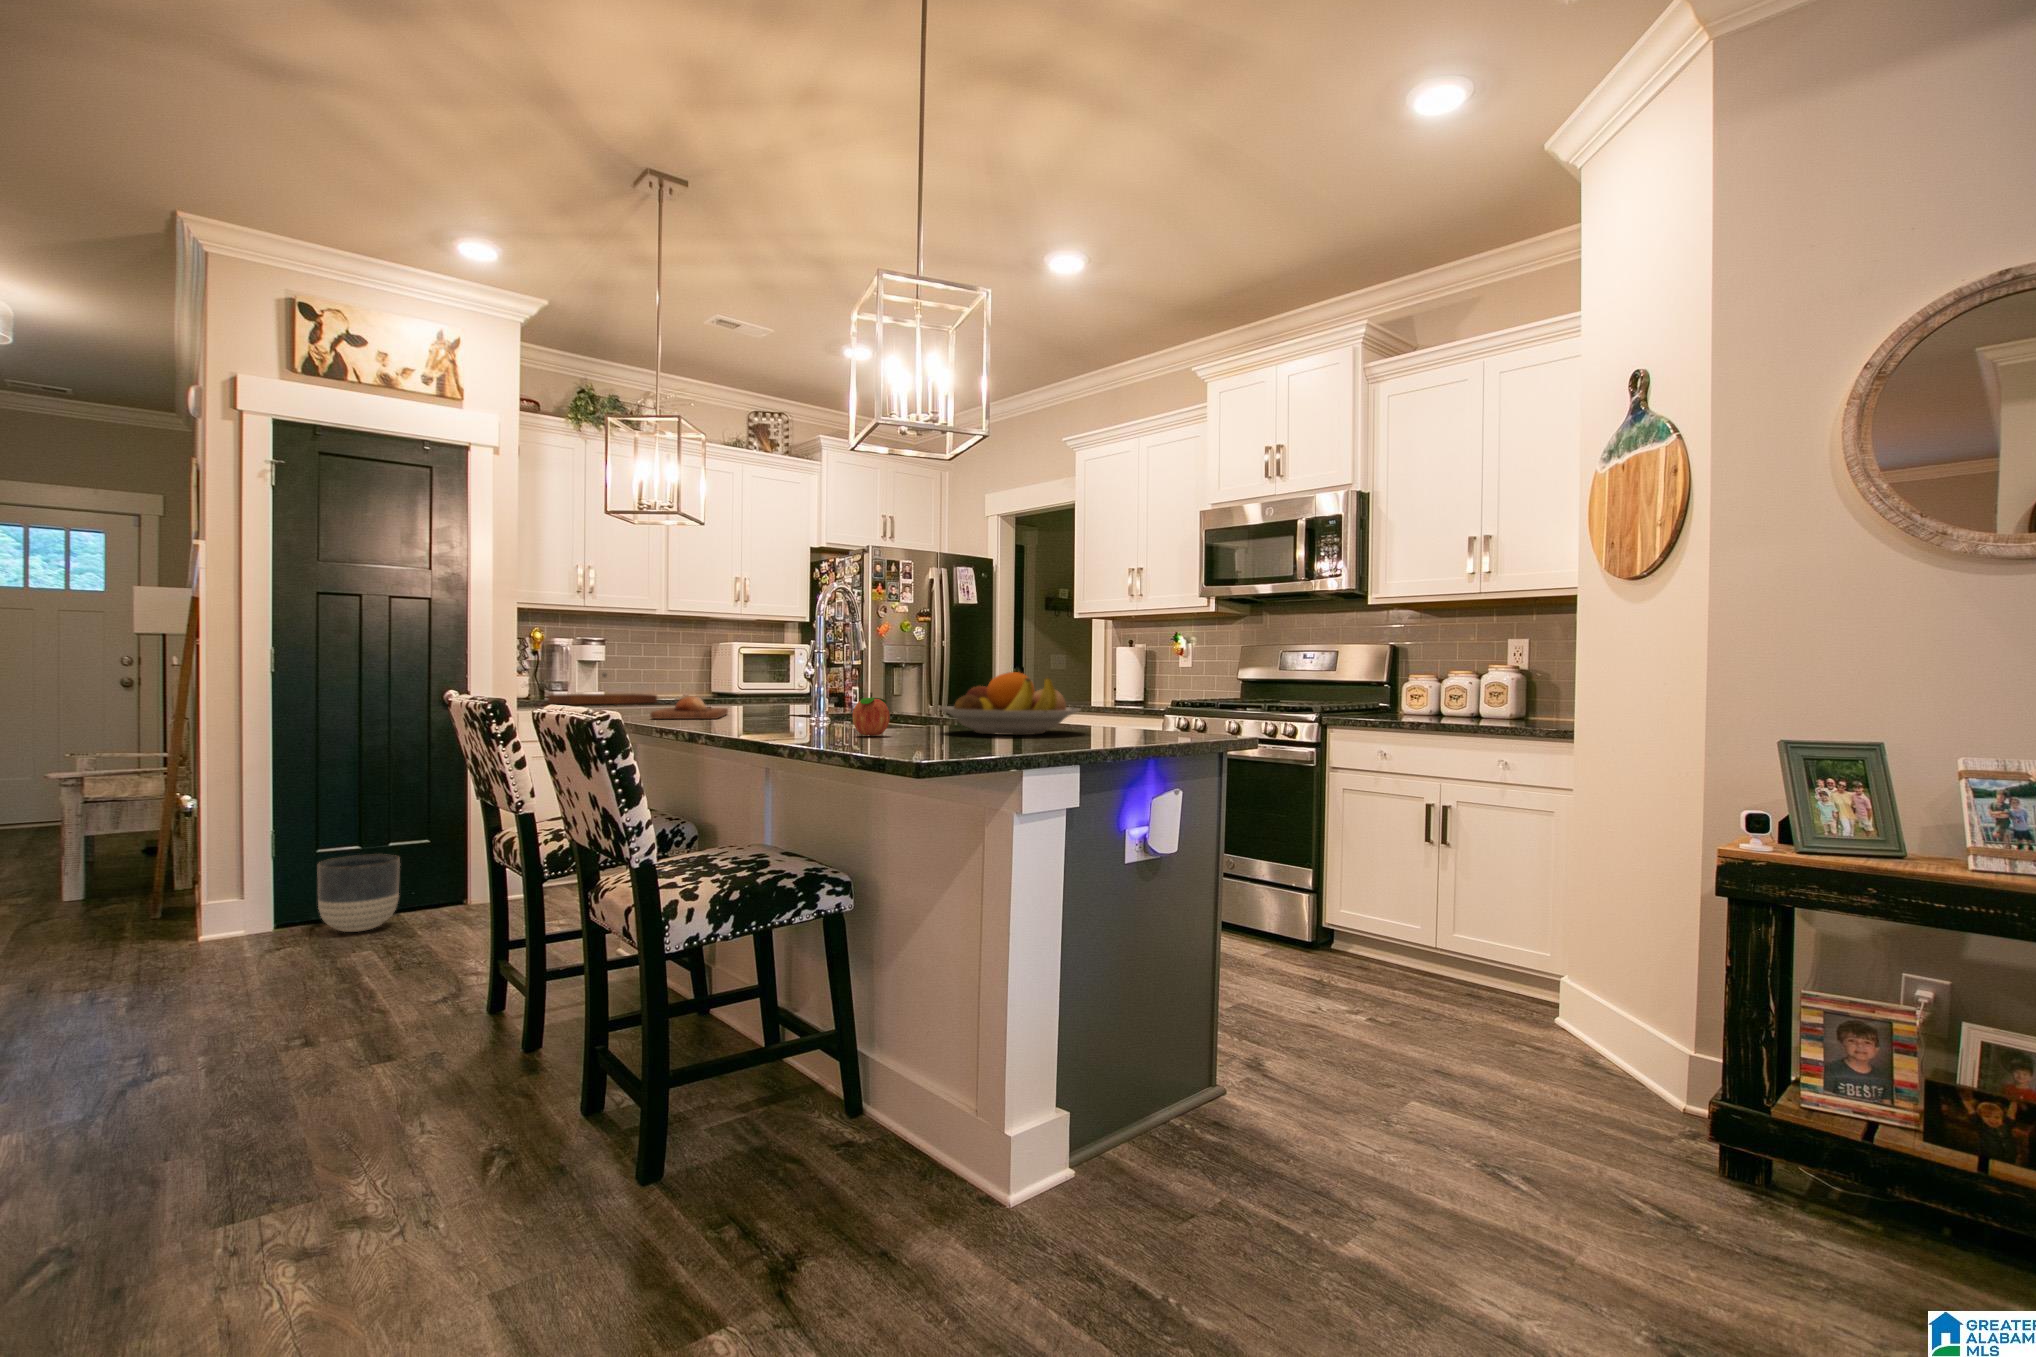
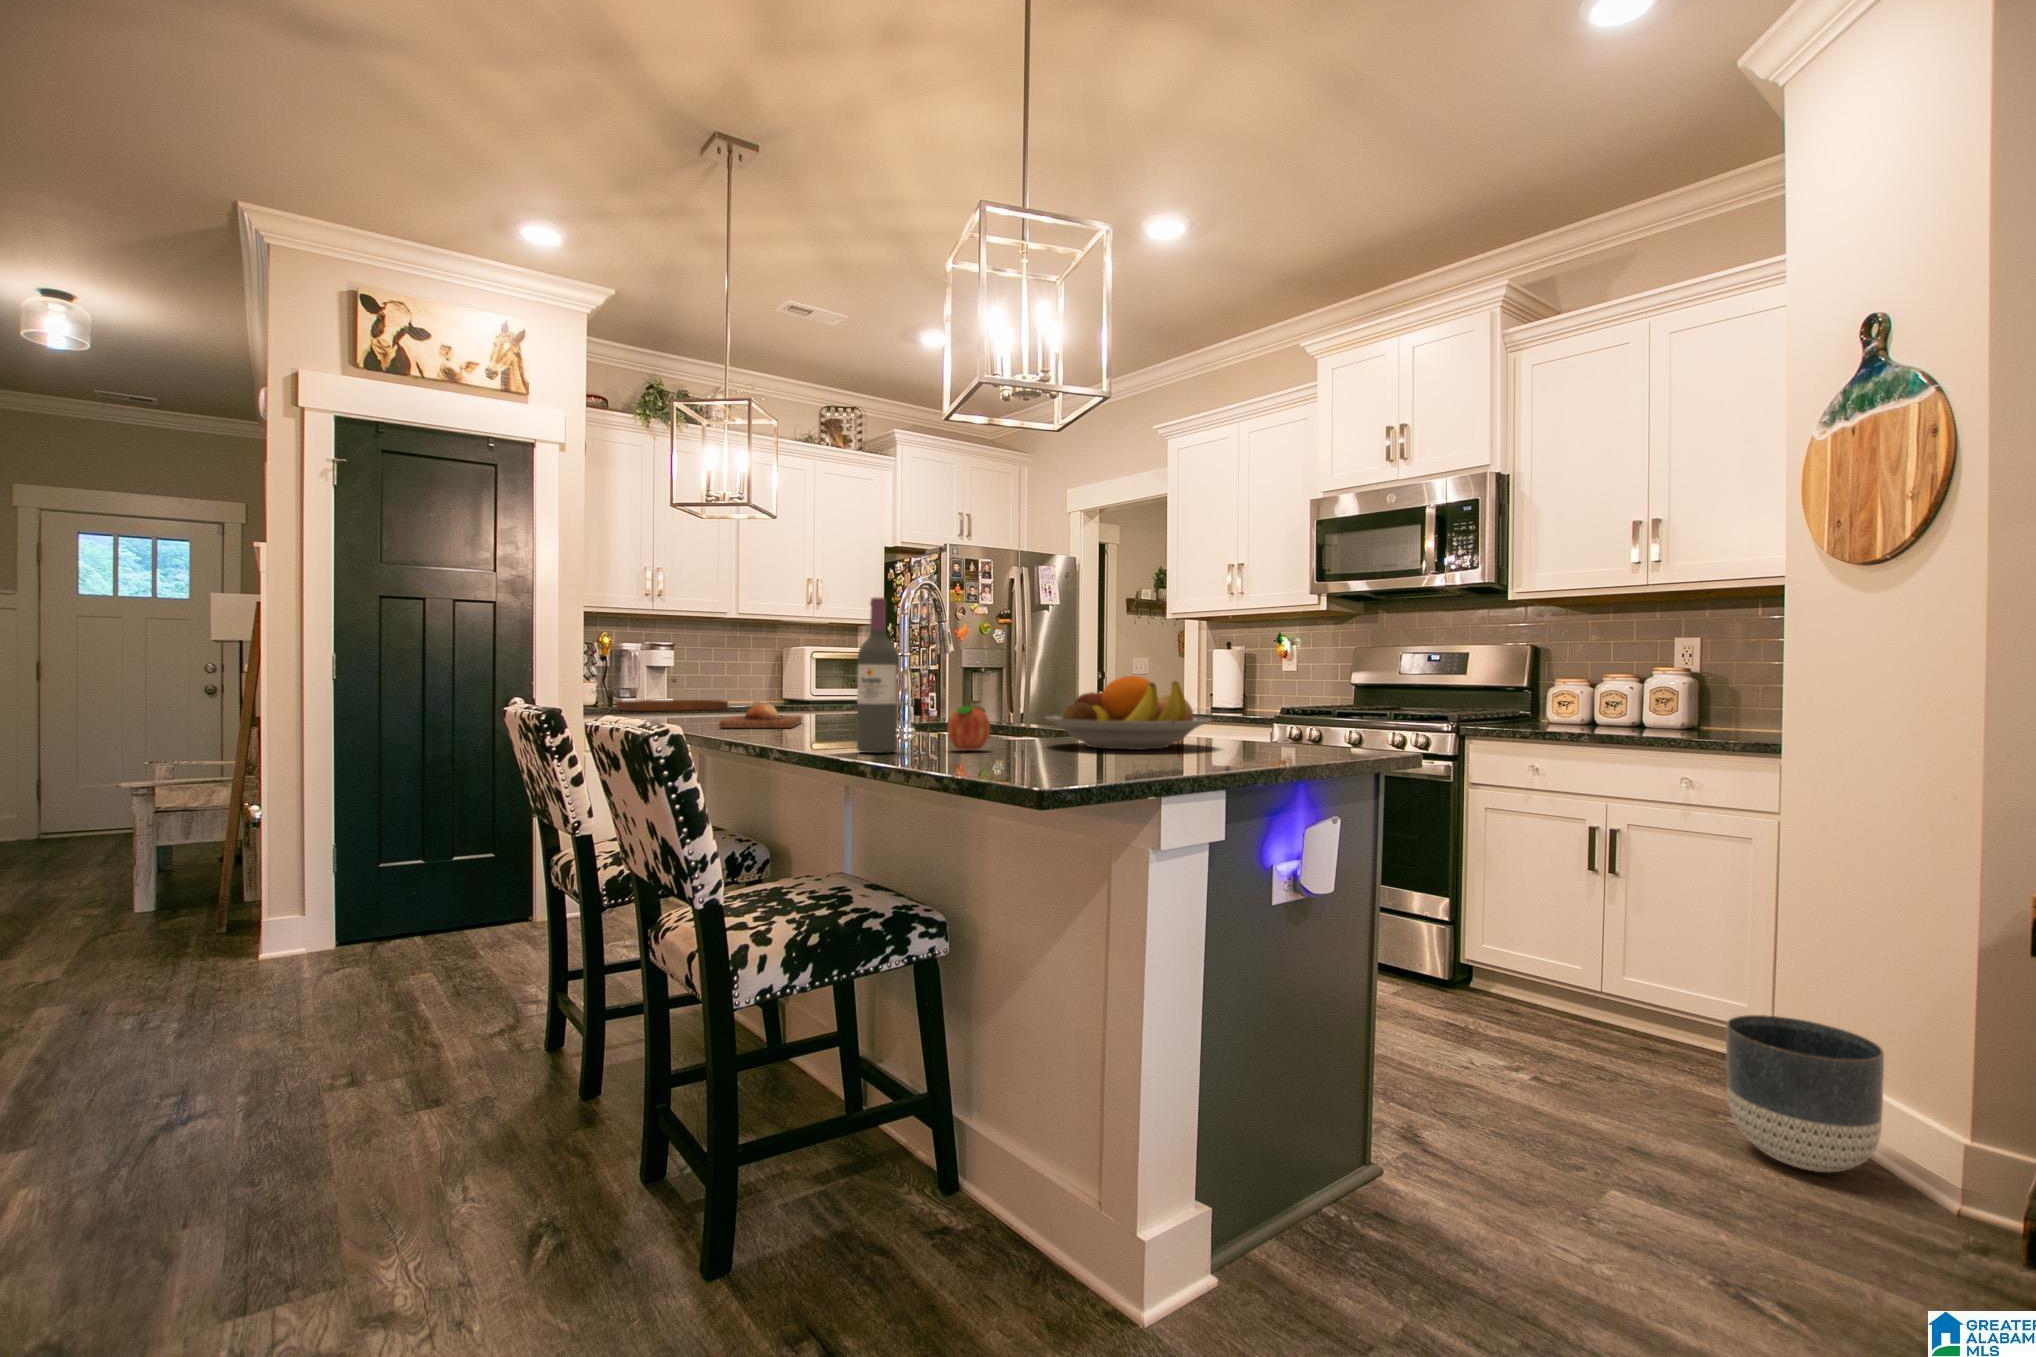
wine bottle: none [773,604,809,738] -> present [857,597,898,753]
planter: present [318,854,400,932] -> present [1726,1015,1884,1172]

